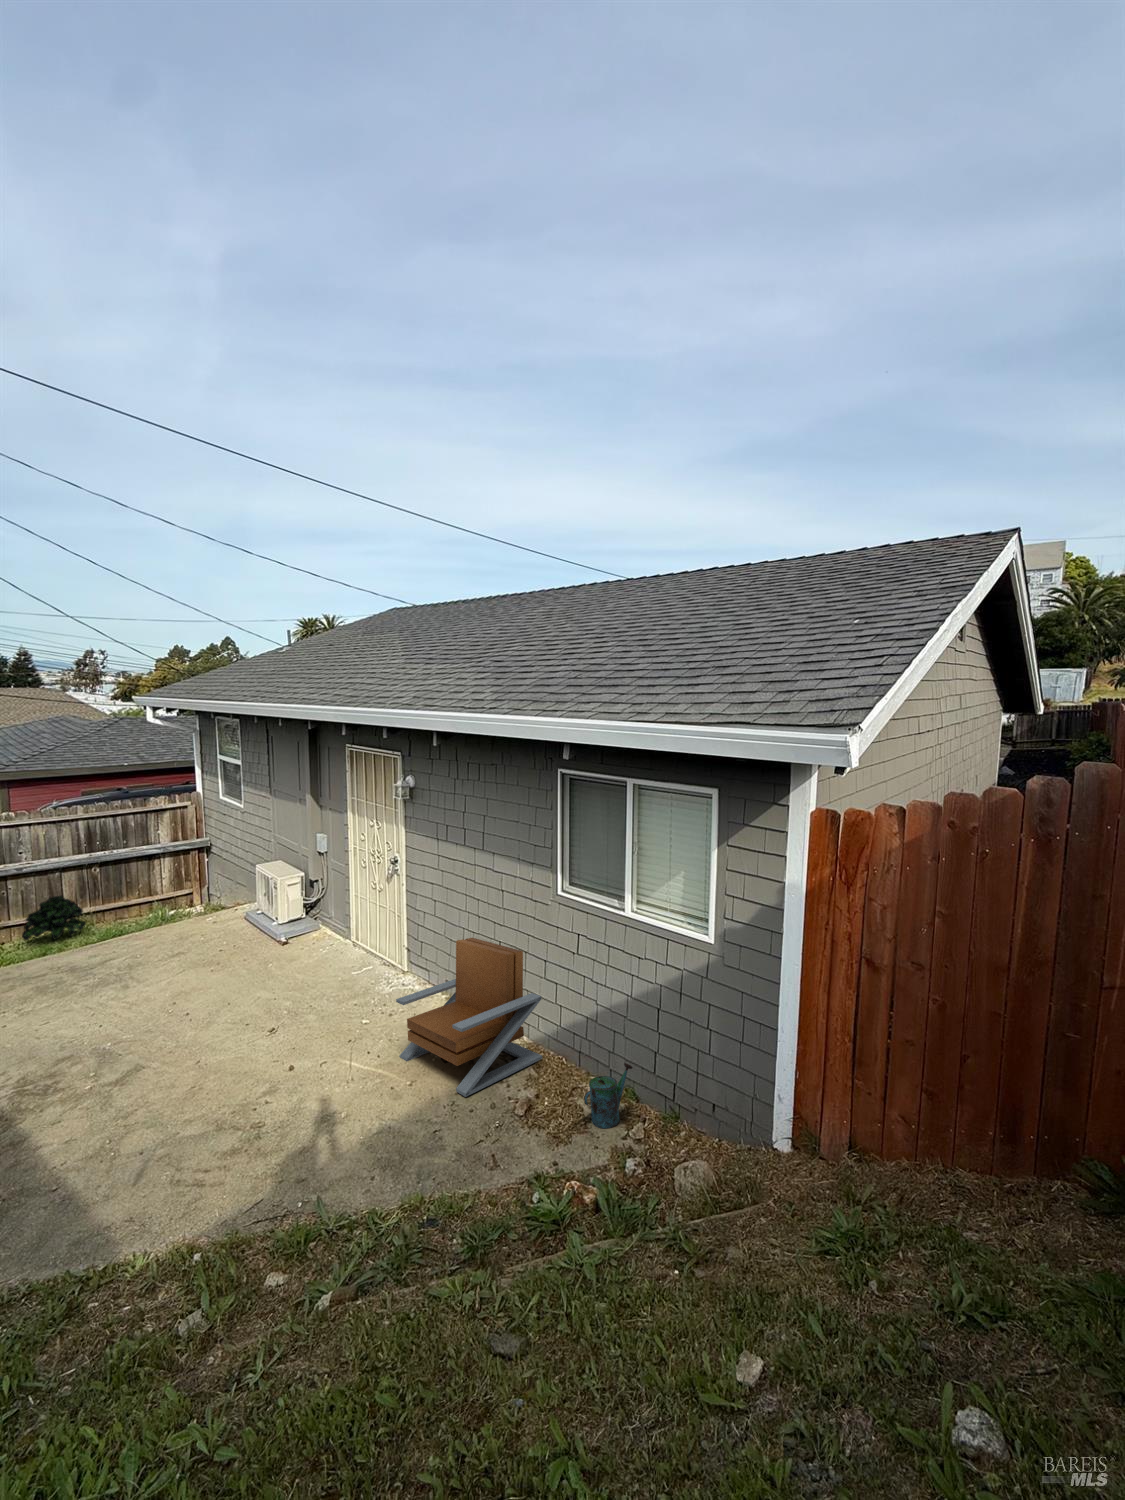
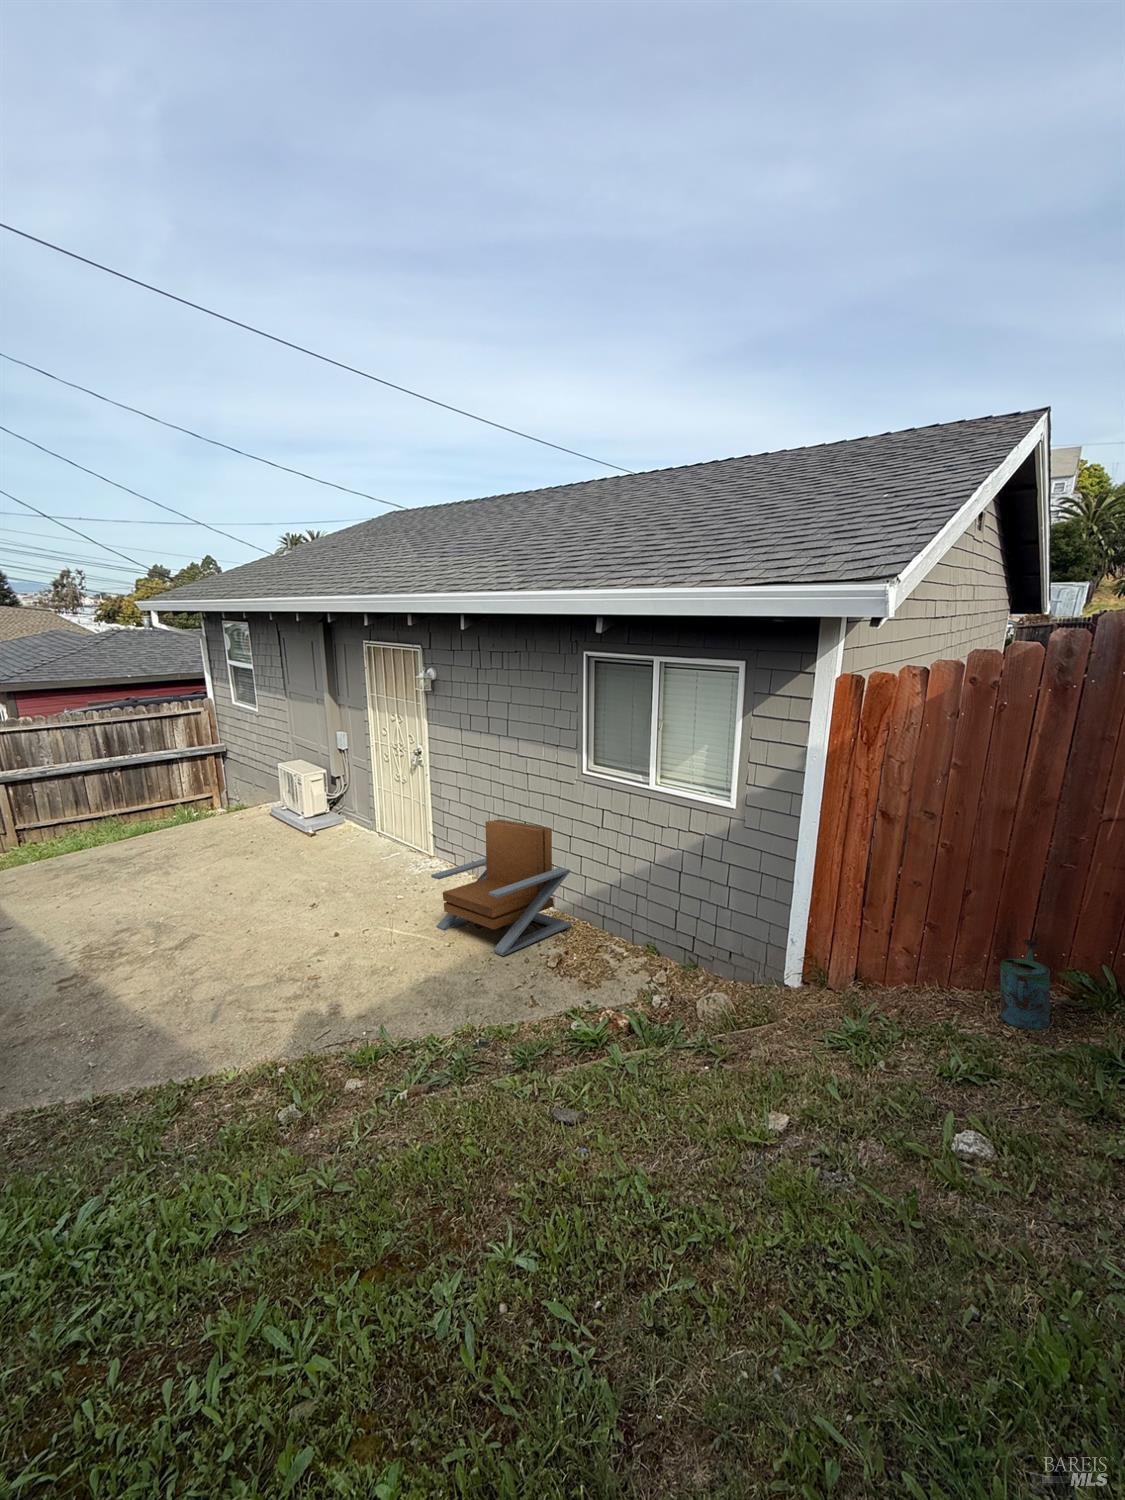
potted plant: present [22,895,86,941] -> none [54,796,113,840]
watering can: present [584,1063,633,1128] -> present [1000,939,1050,1030]

